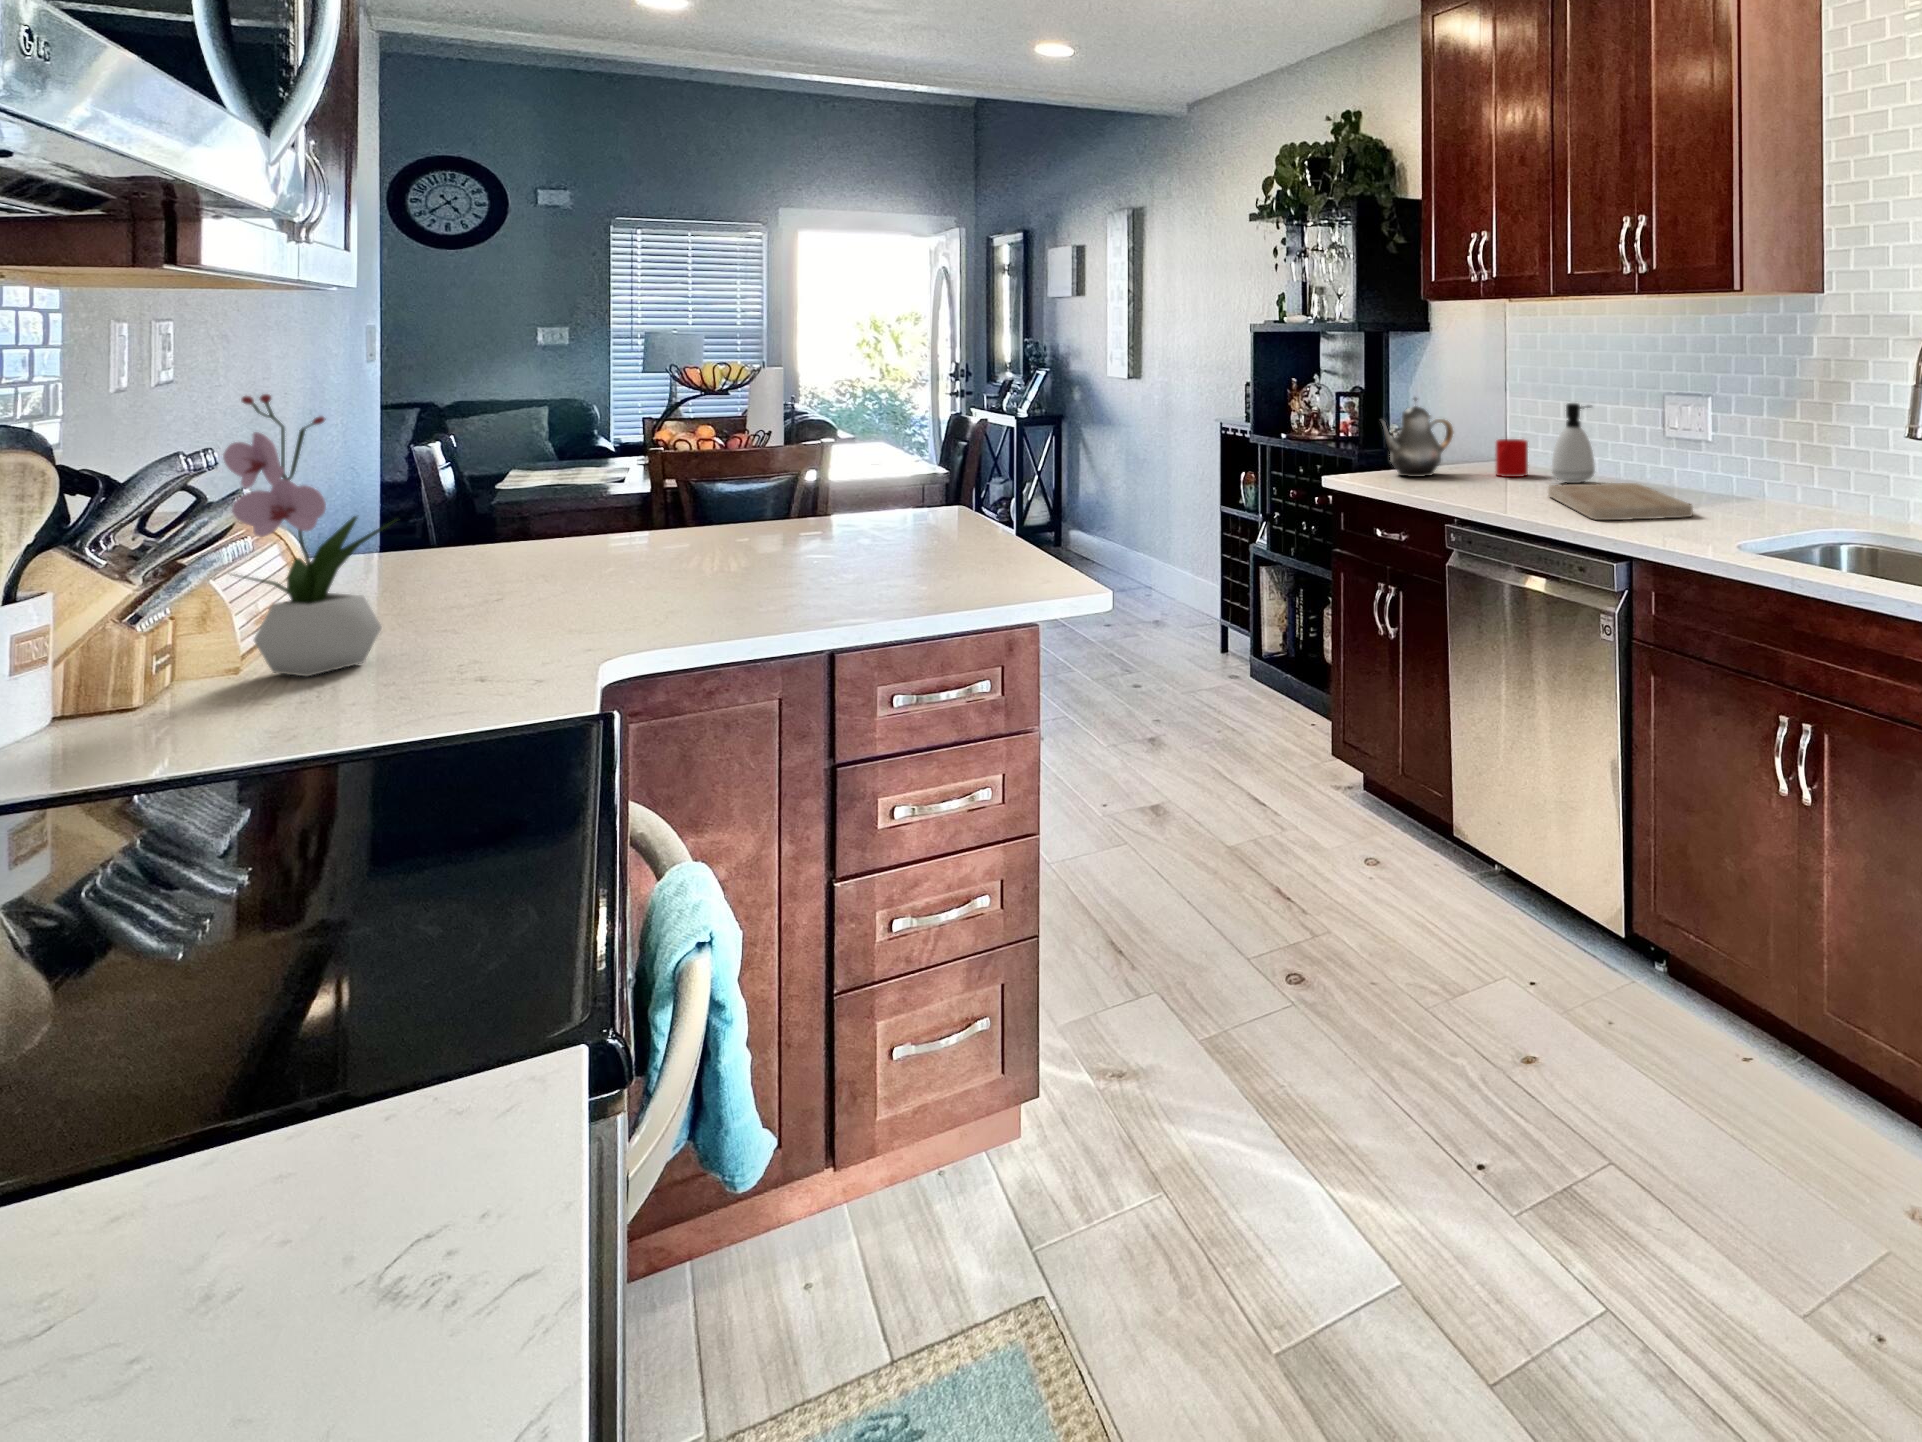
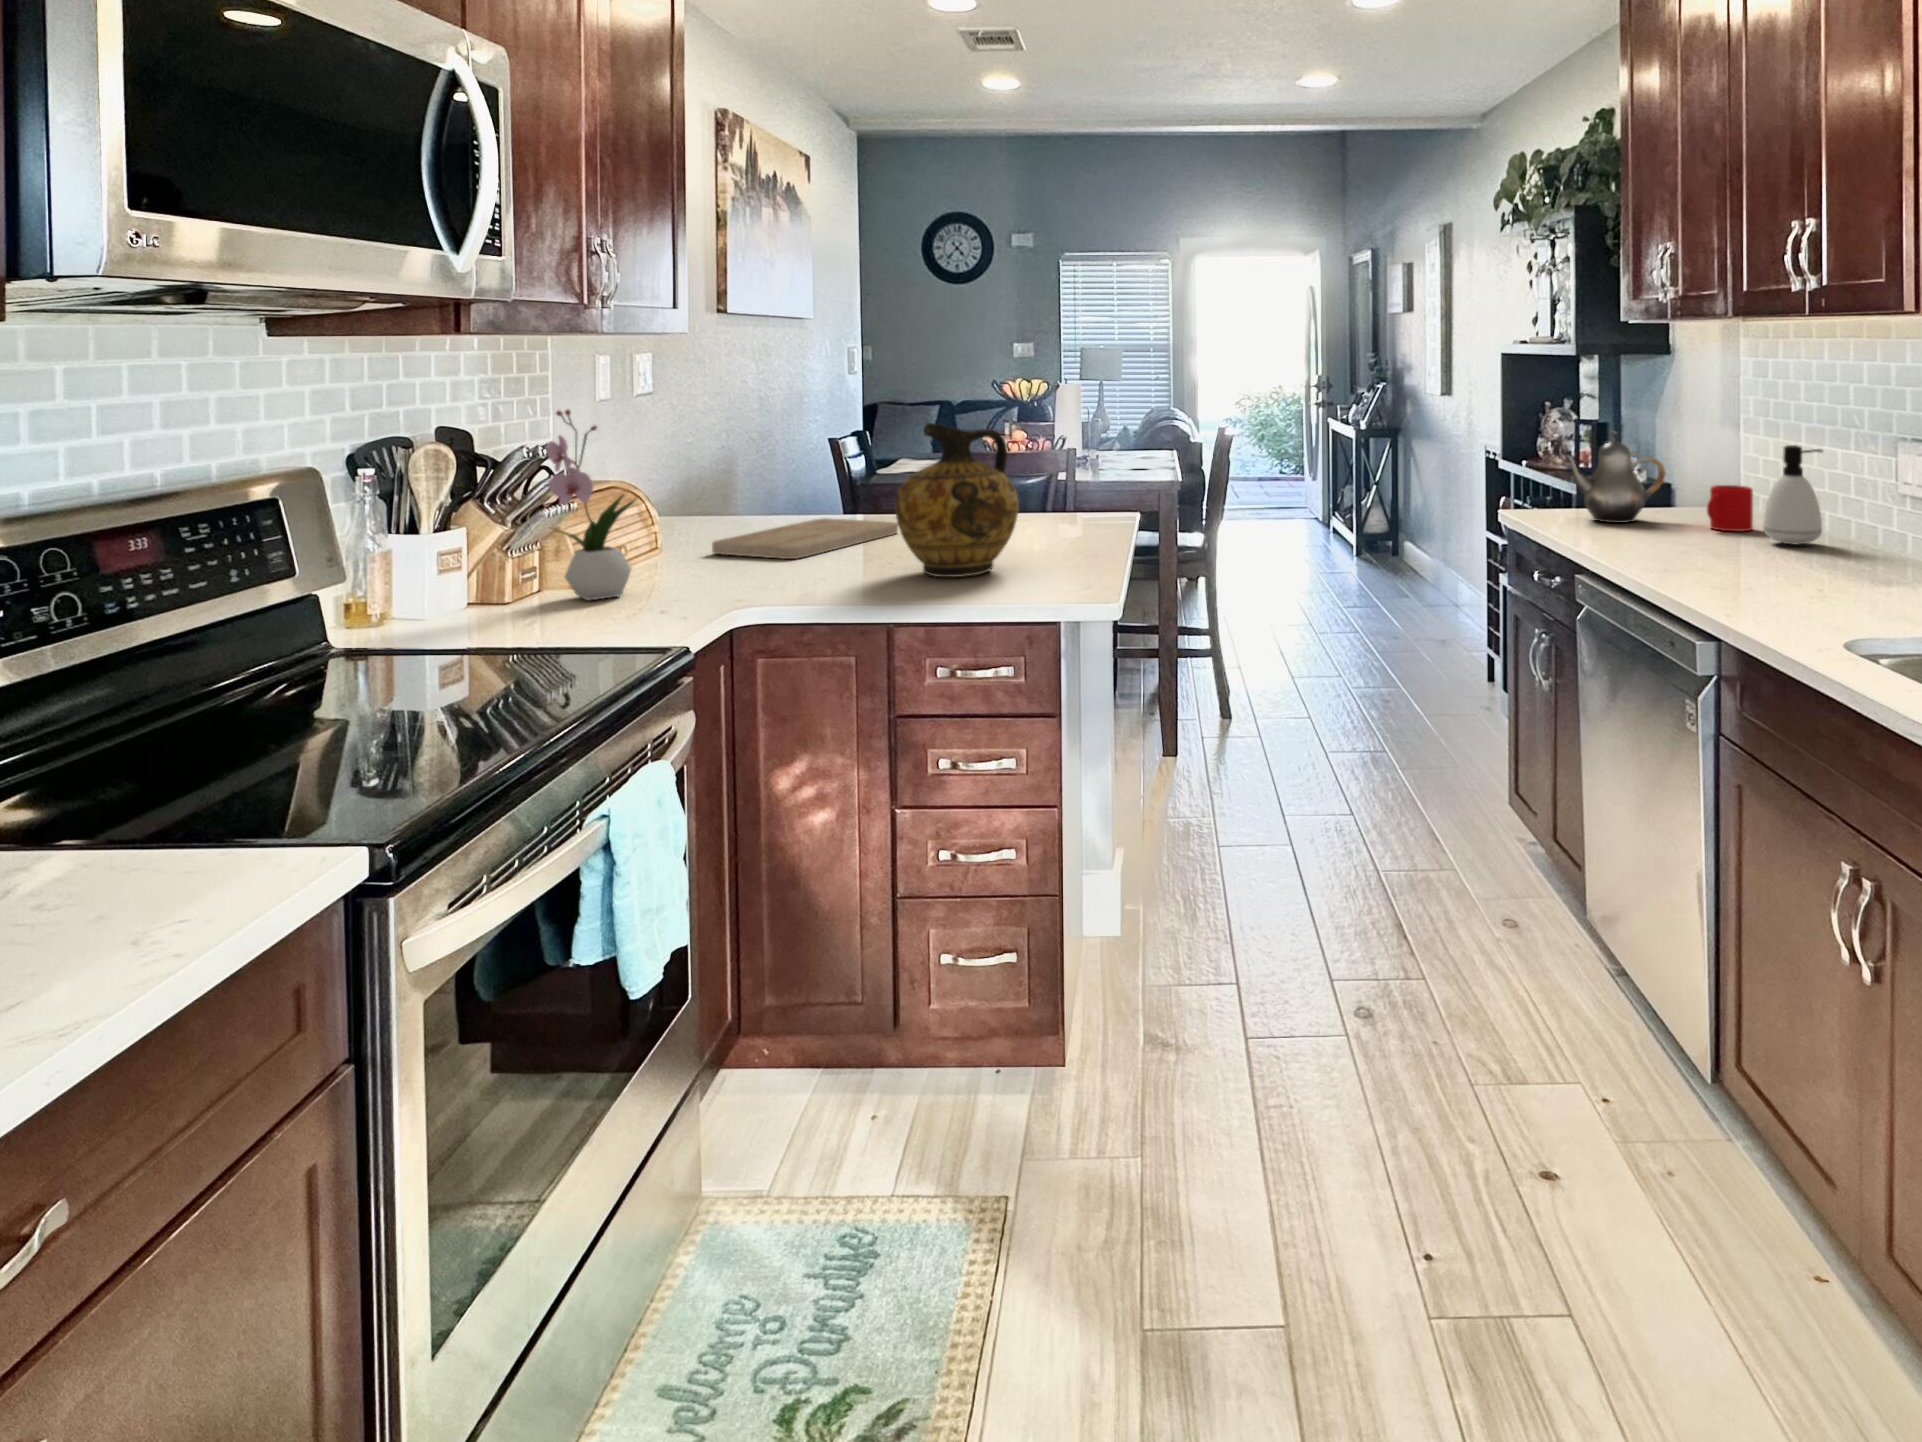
ceramic jug: none [782,401,943,585] -> present [895,423,1019,577]
cutting board: present [1548,483,1693,520] -> present [712,518,898,559]

